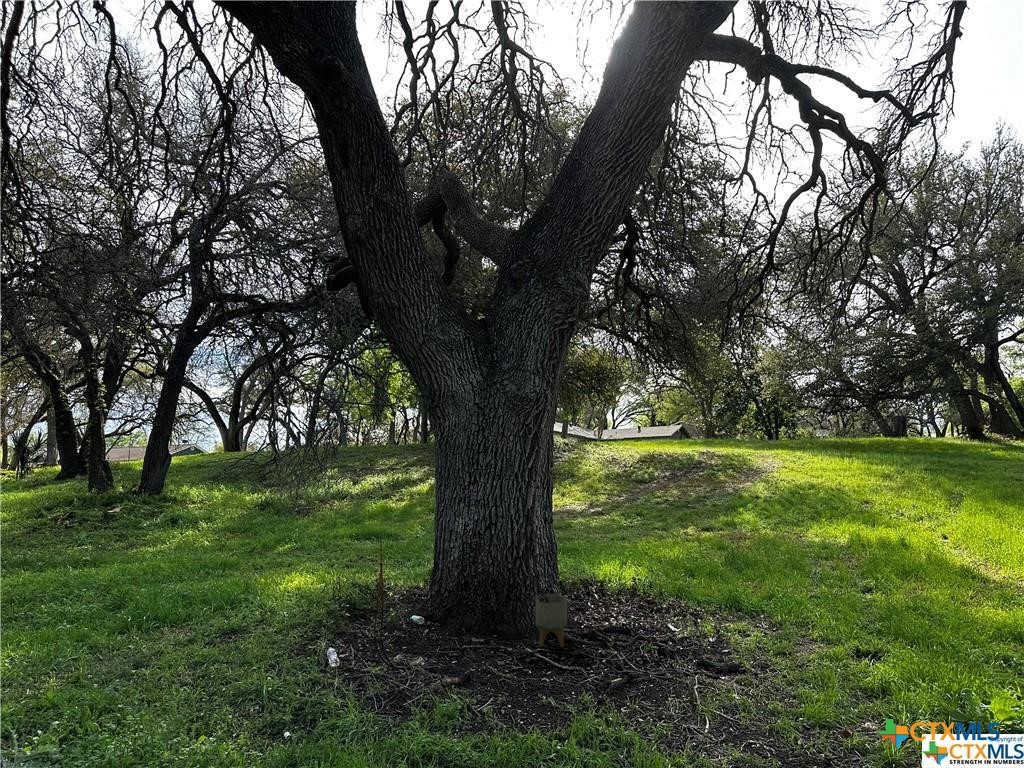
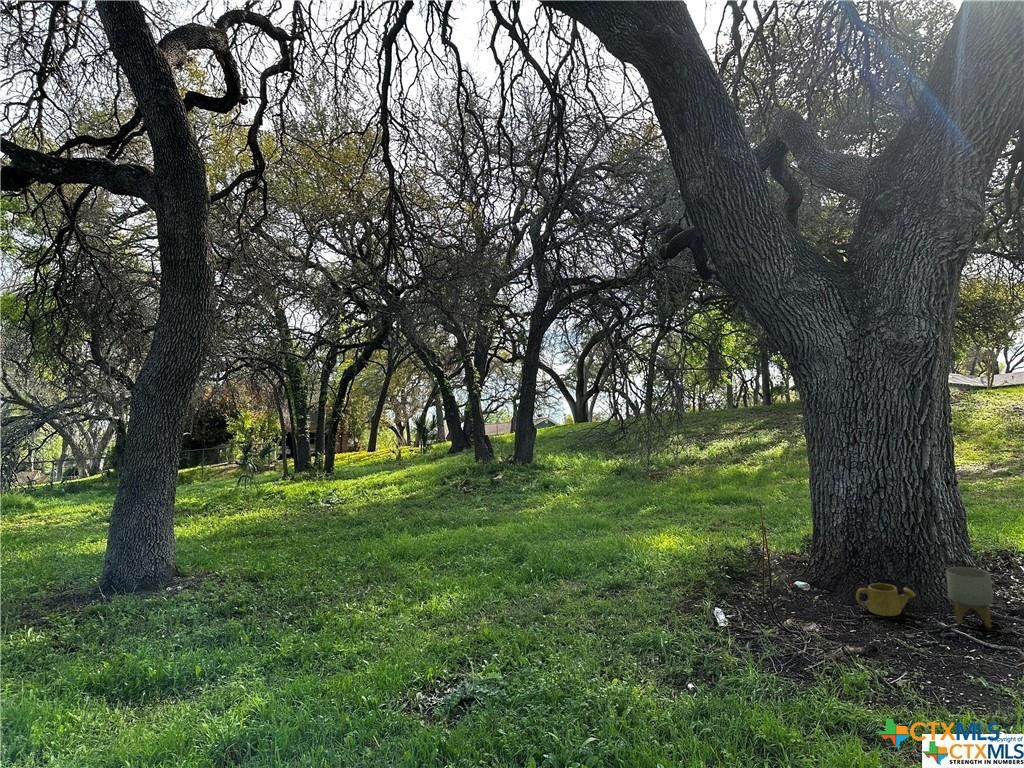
watering can: none [463,615,511,647] -> present [856,583,916,616]

